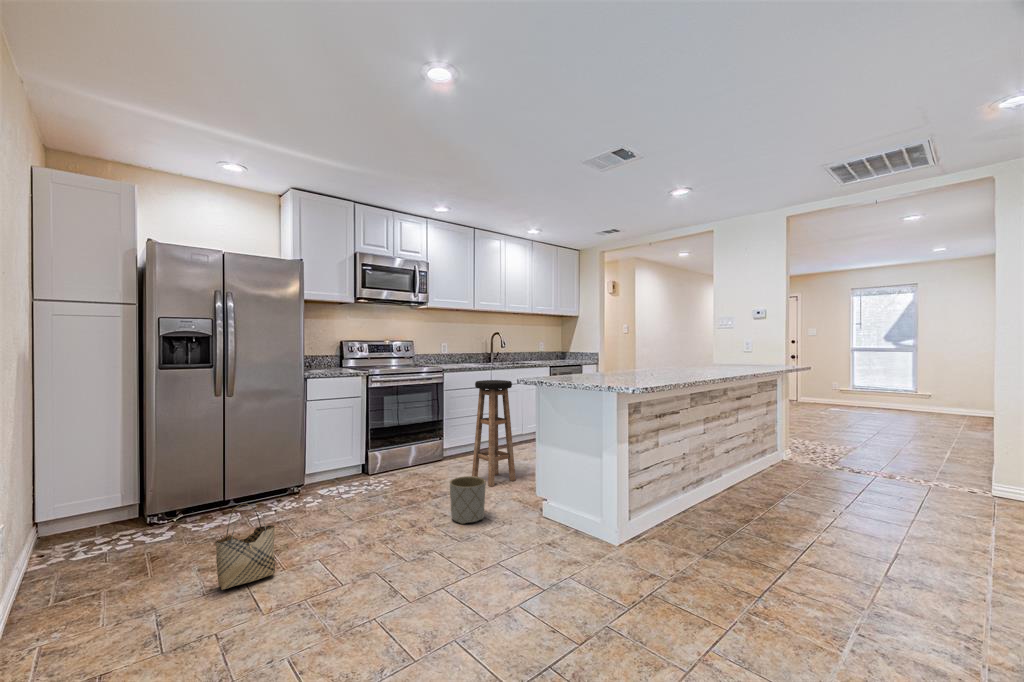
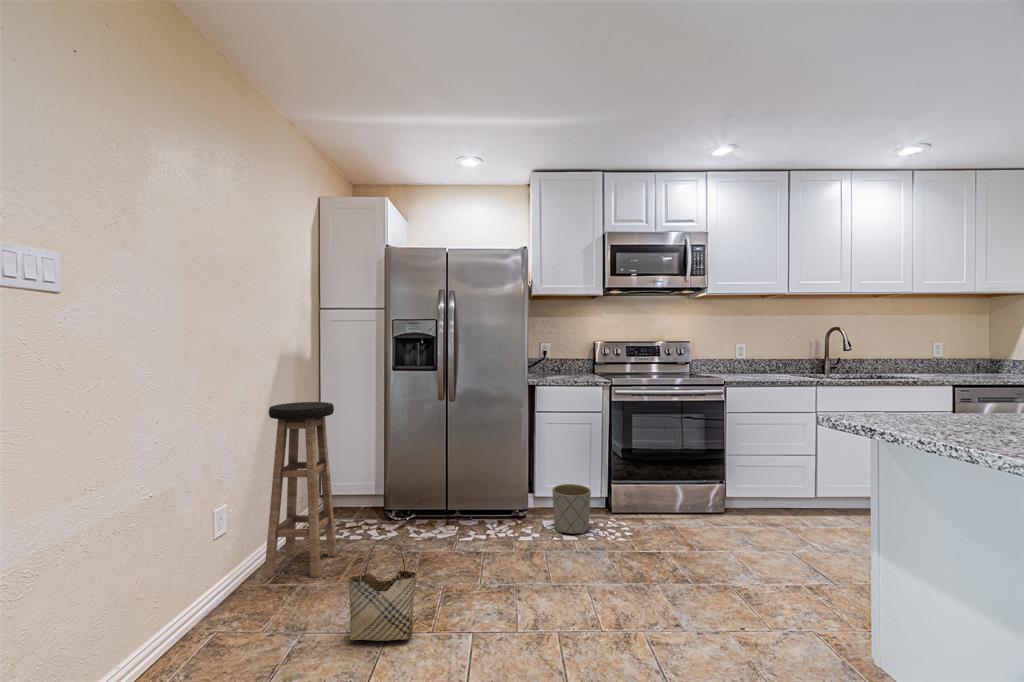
bar stool: present [472,380,516,487] -> present [264,402,337,577]
planter: present [450,476,486,524] -> present [552,484,591,534]

